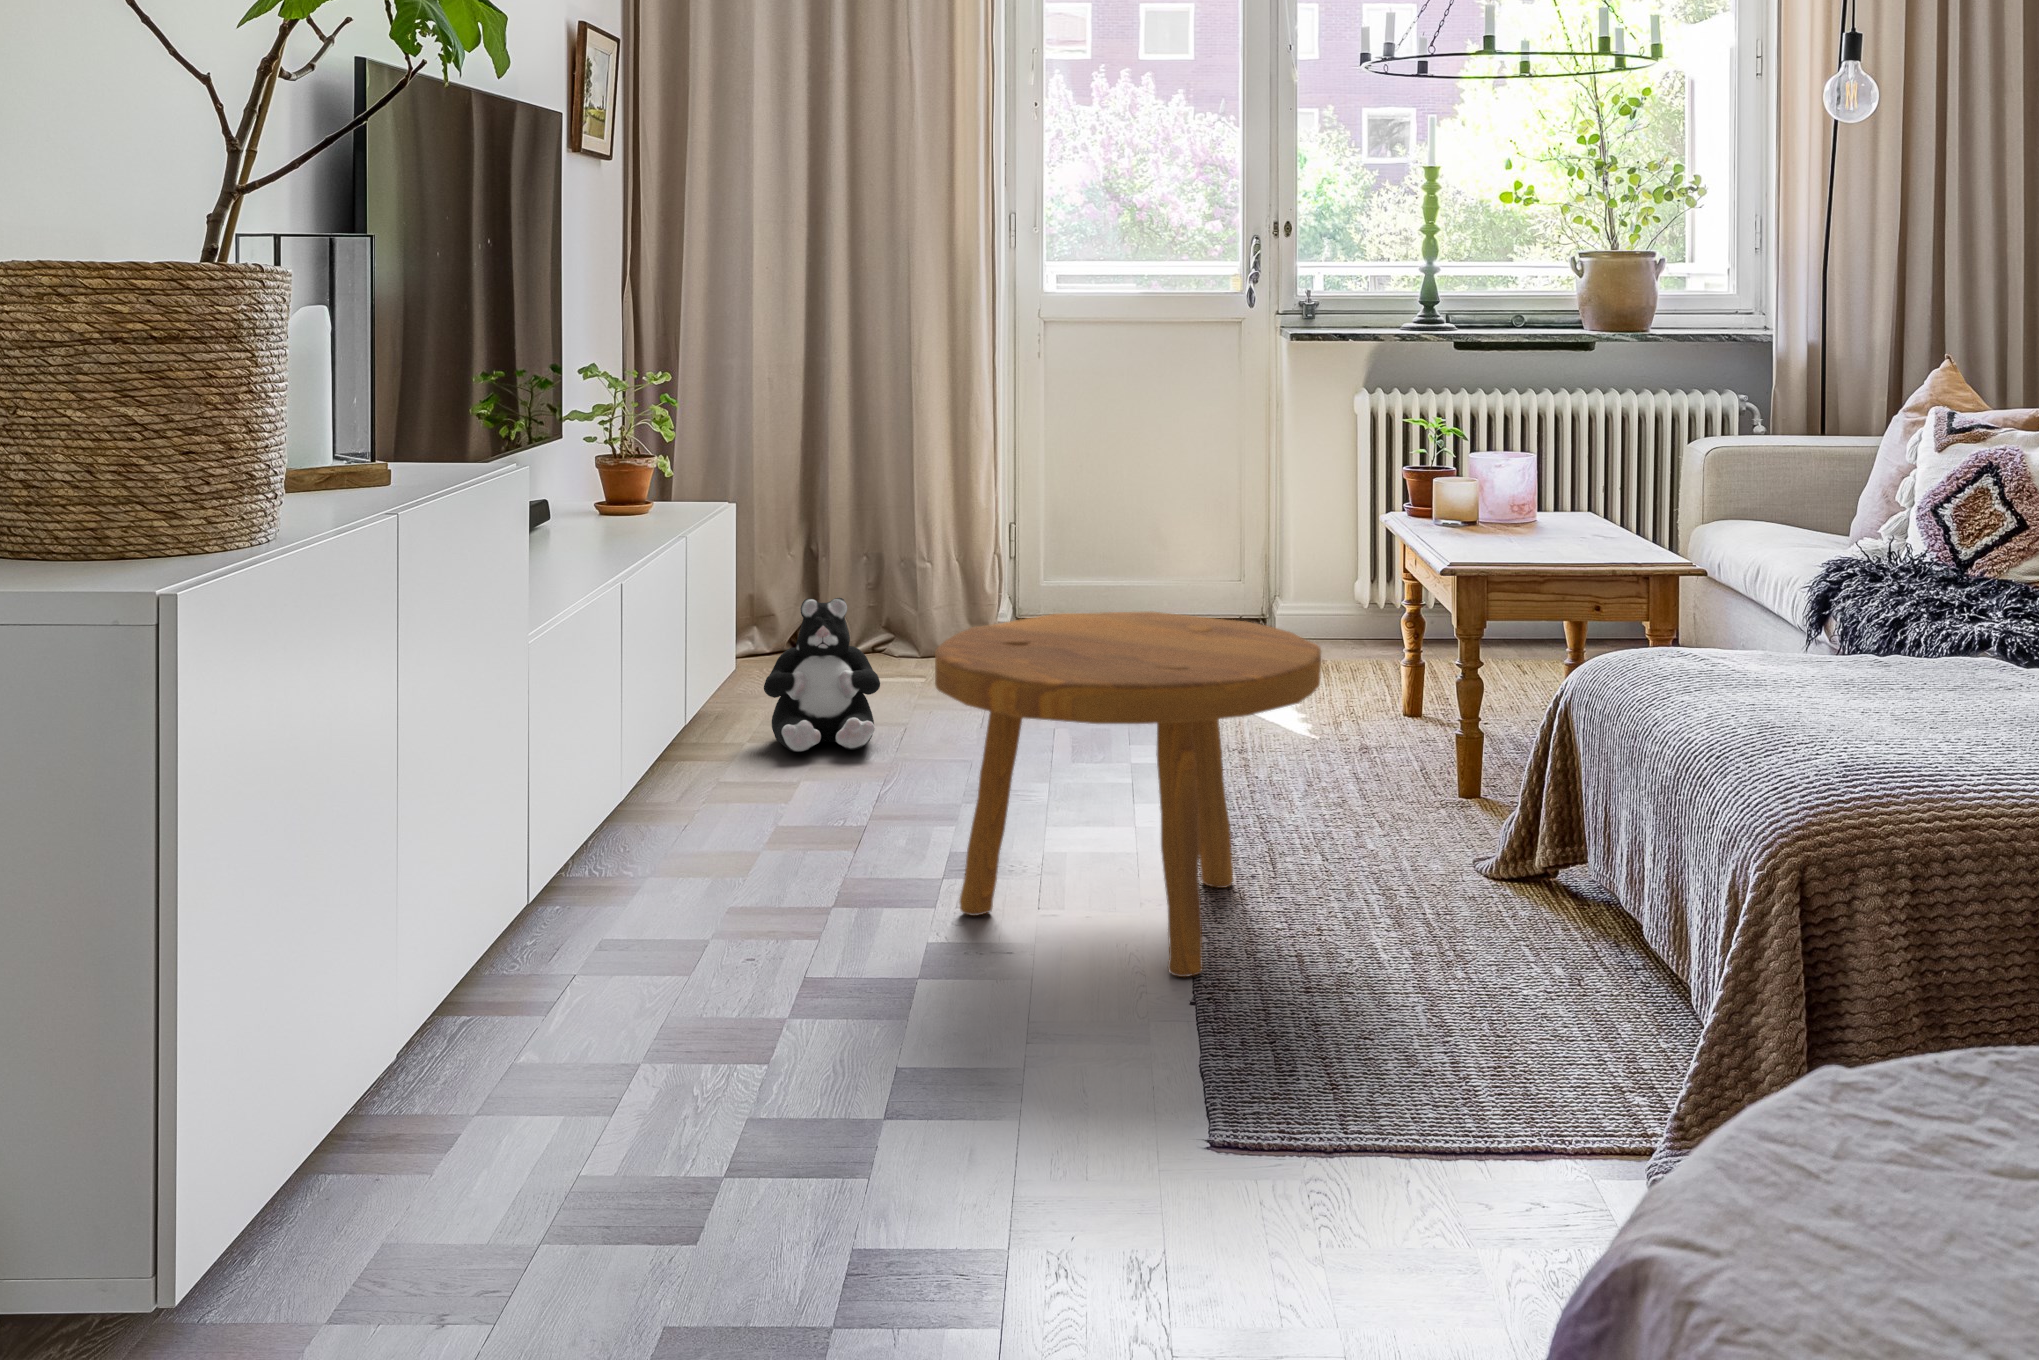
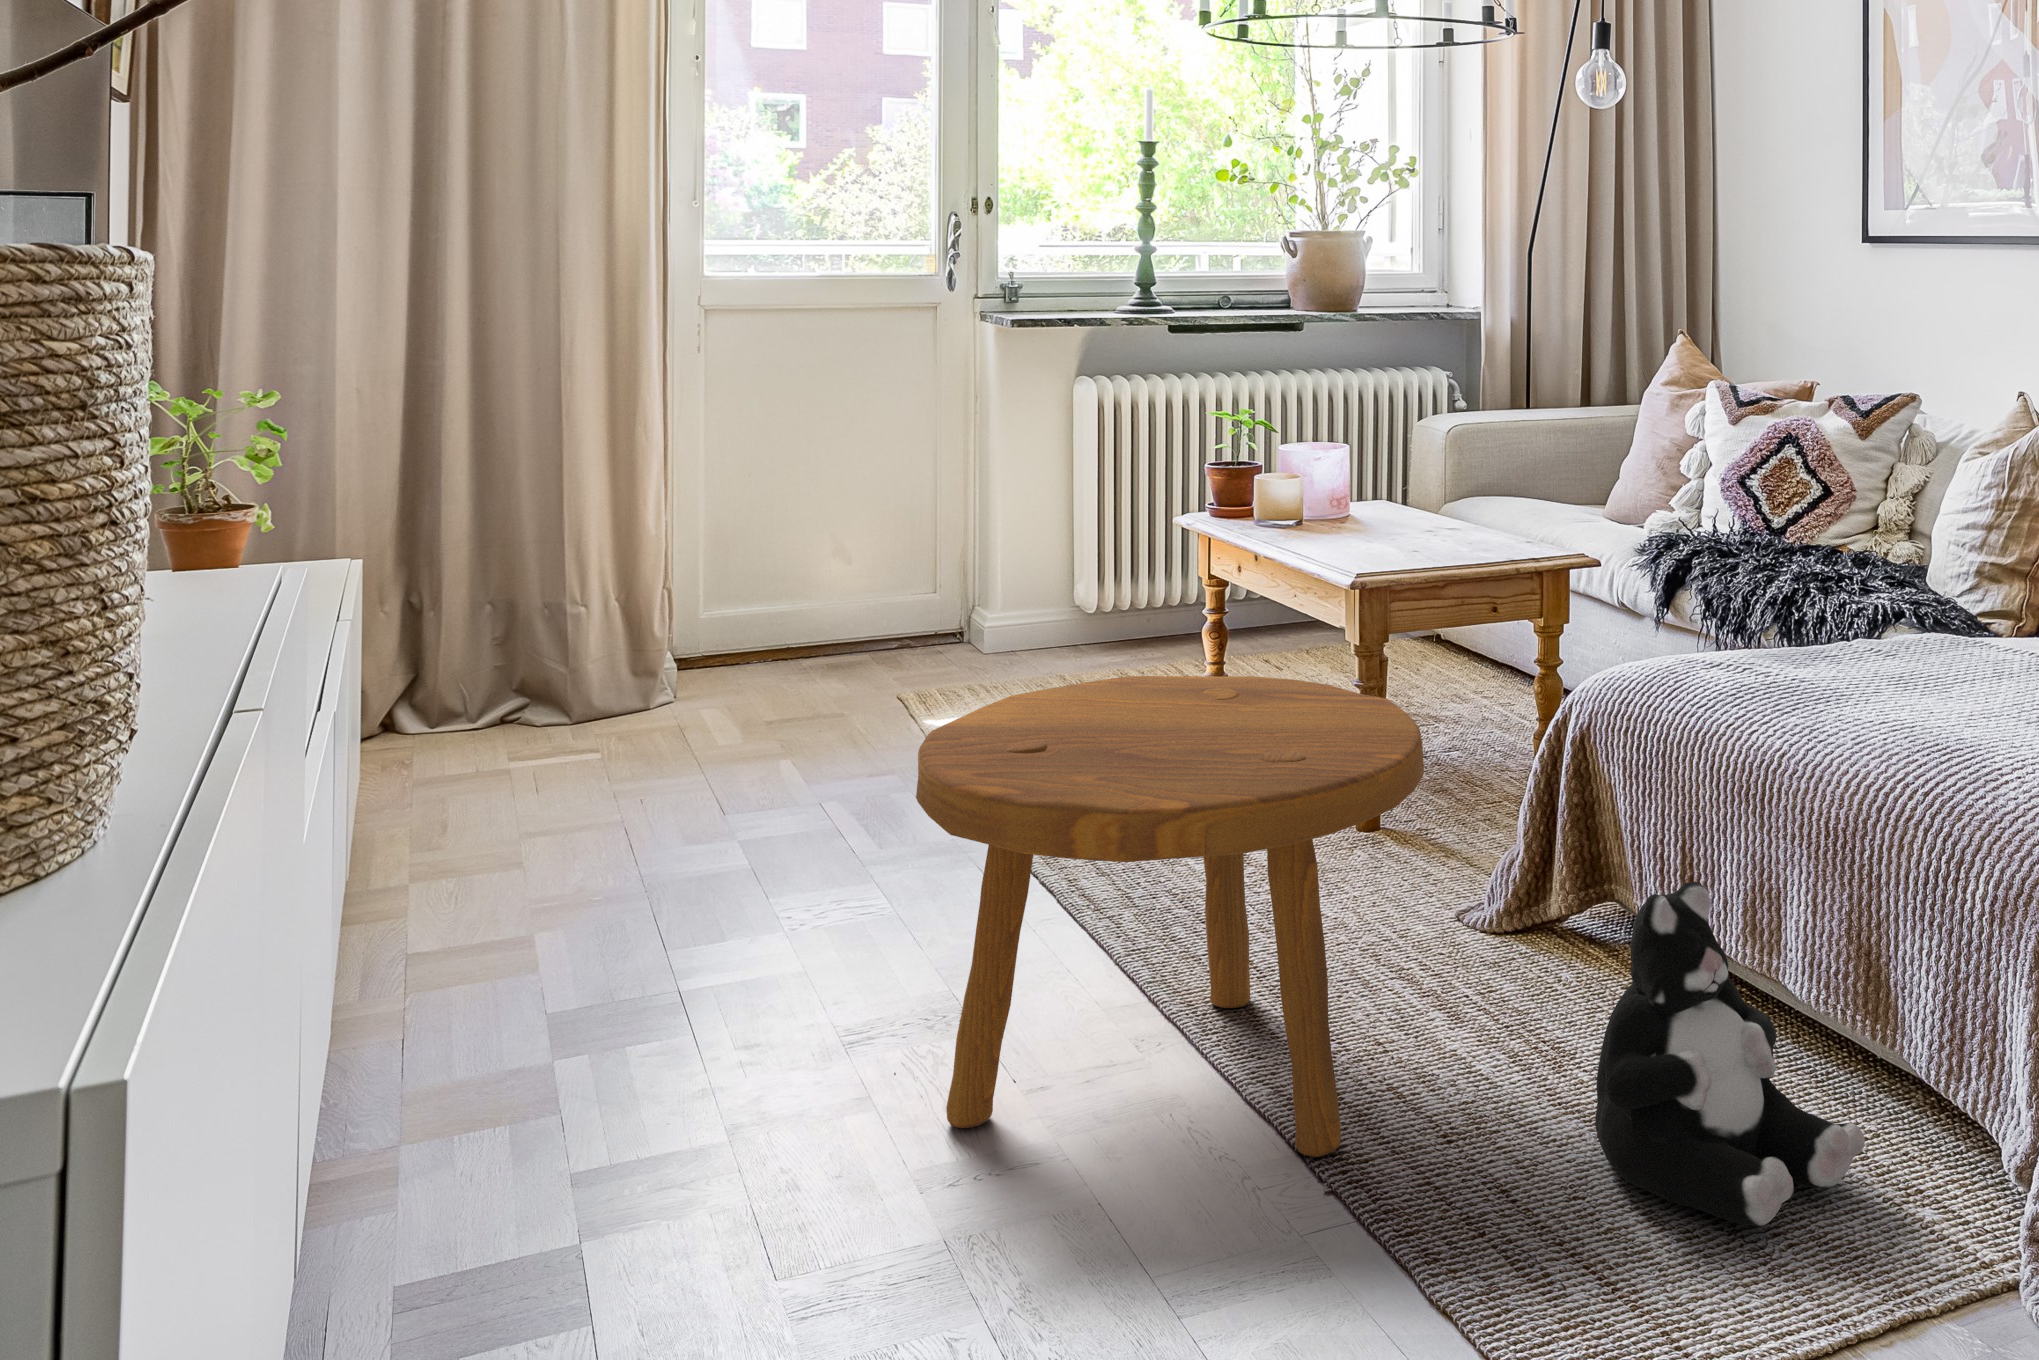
plush toy: present [764,598,880,752] -> present [1595,882,1865,1226]

